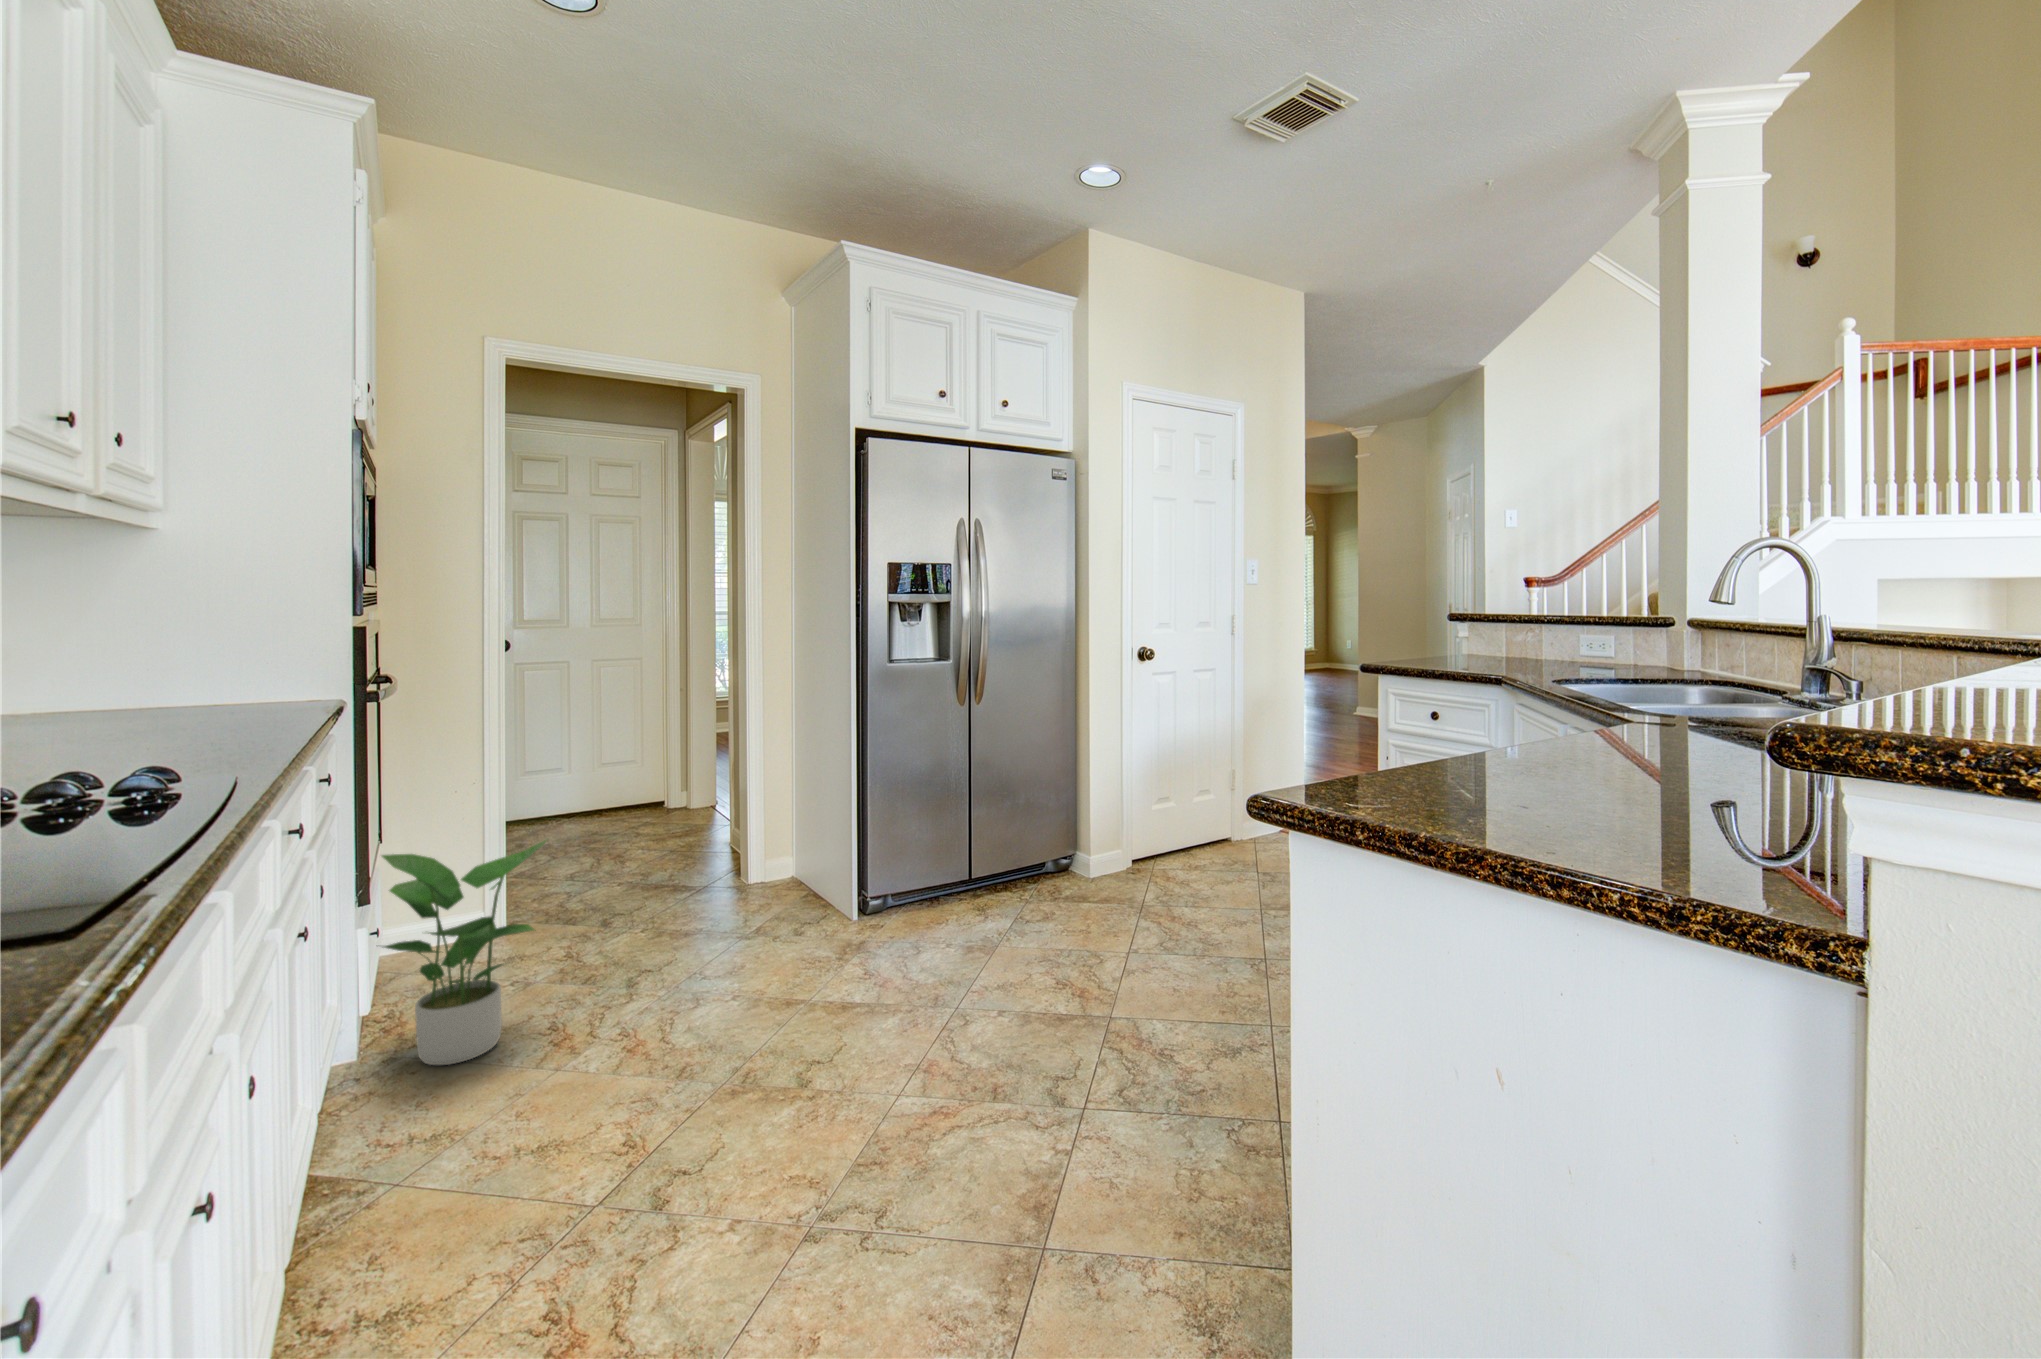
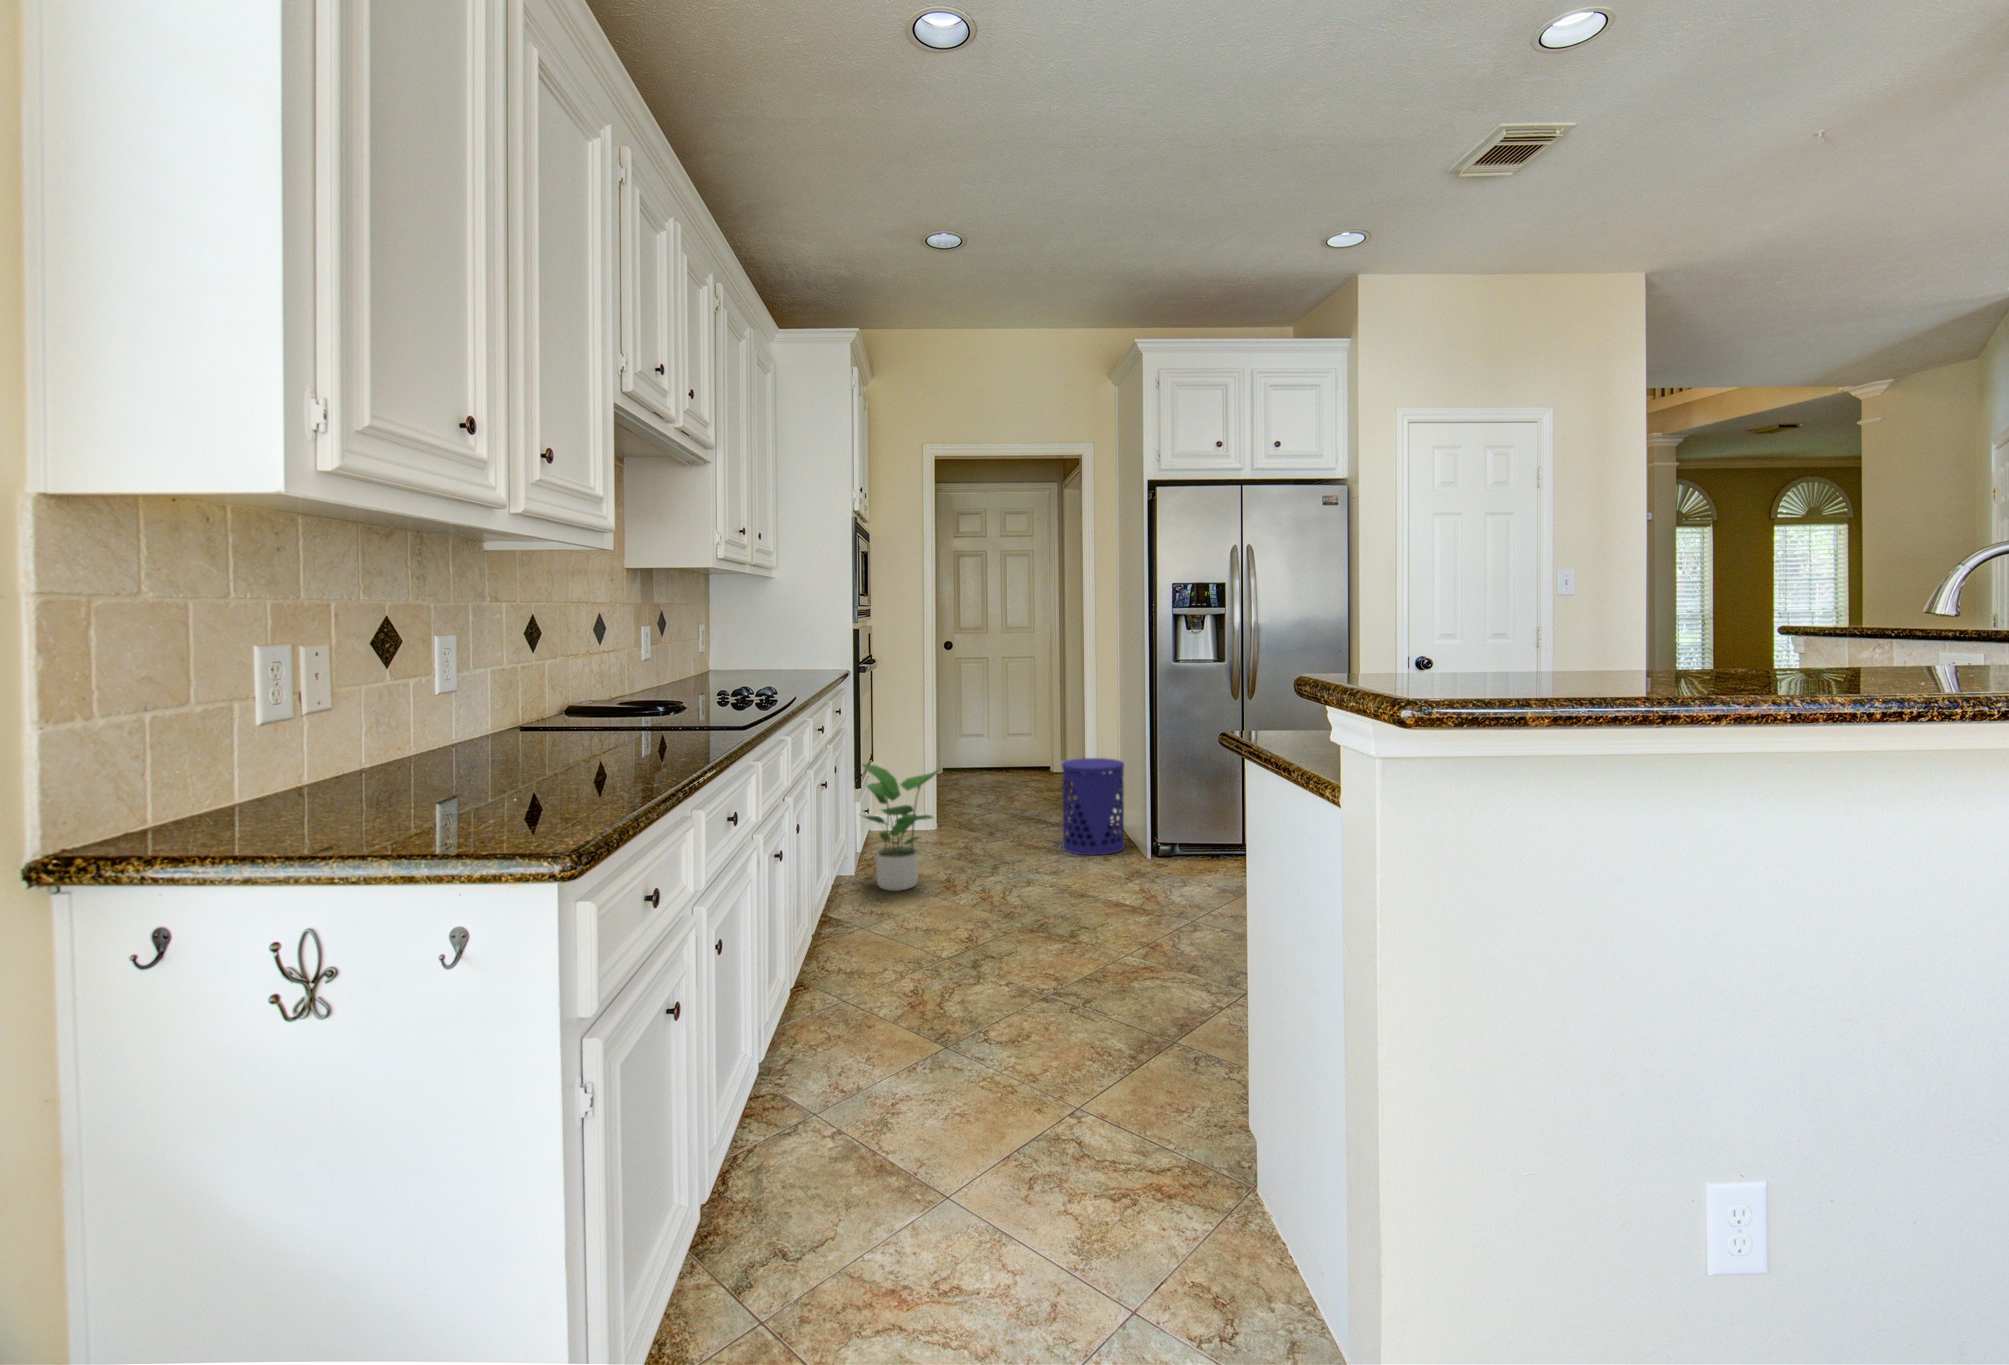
waste bin: none [723,794,814,929] -> present [1062,758,1125,855]

